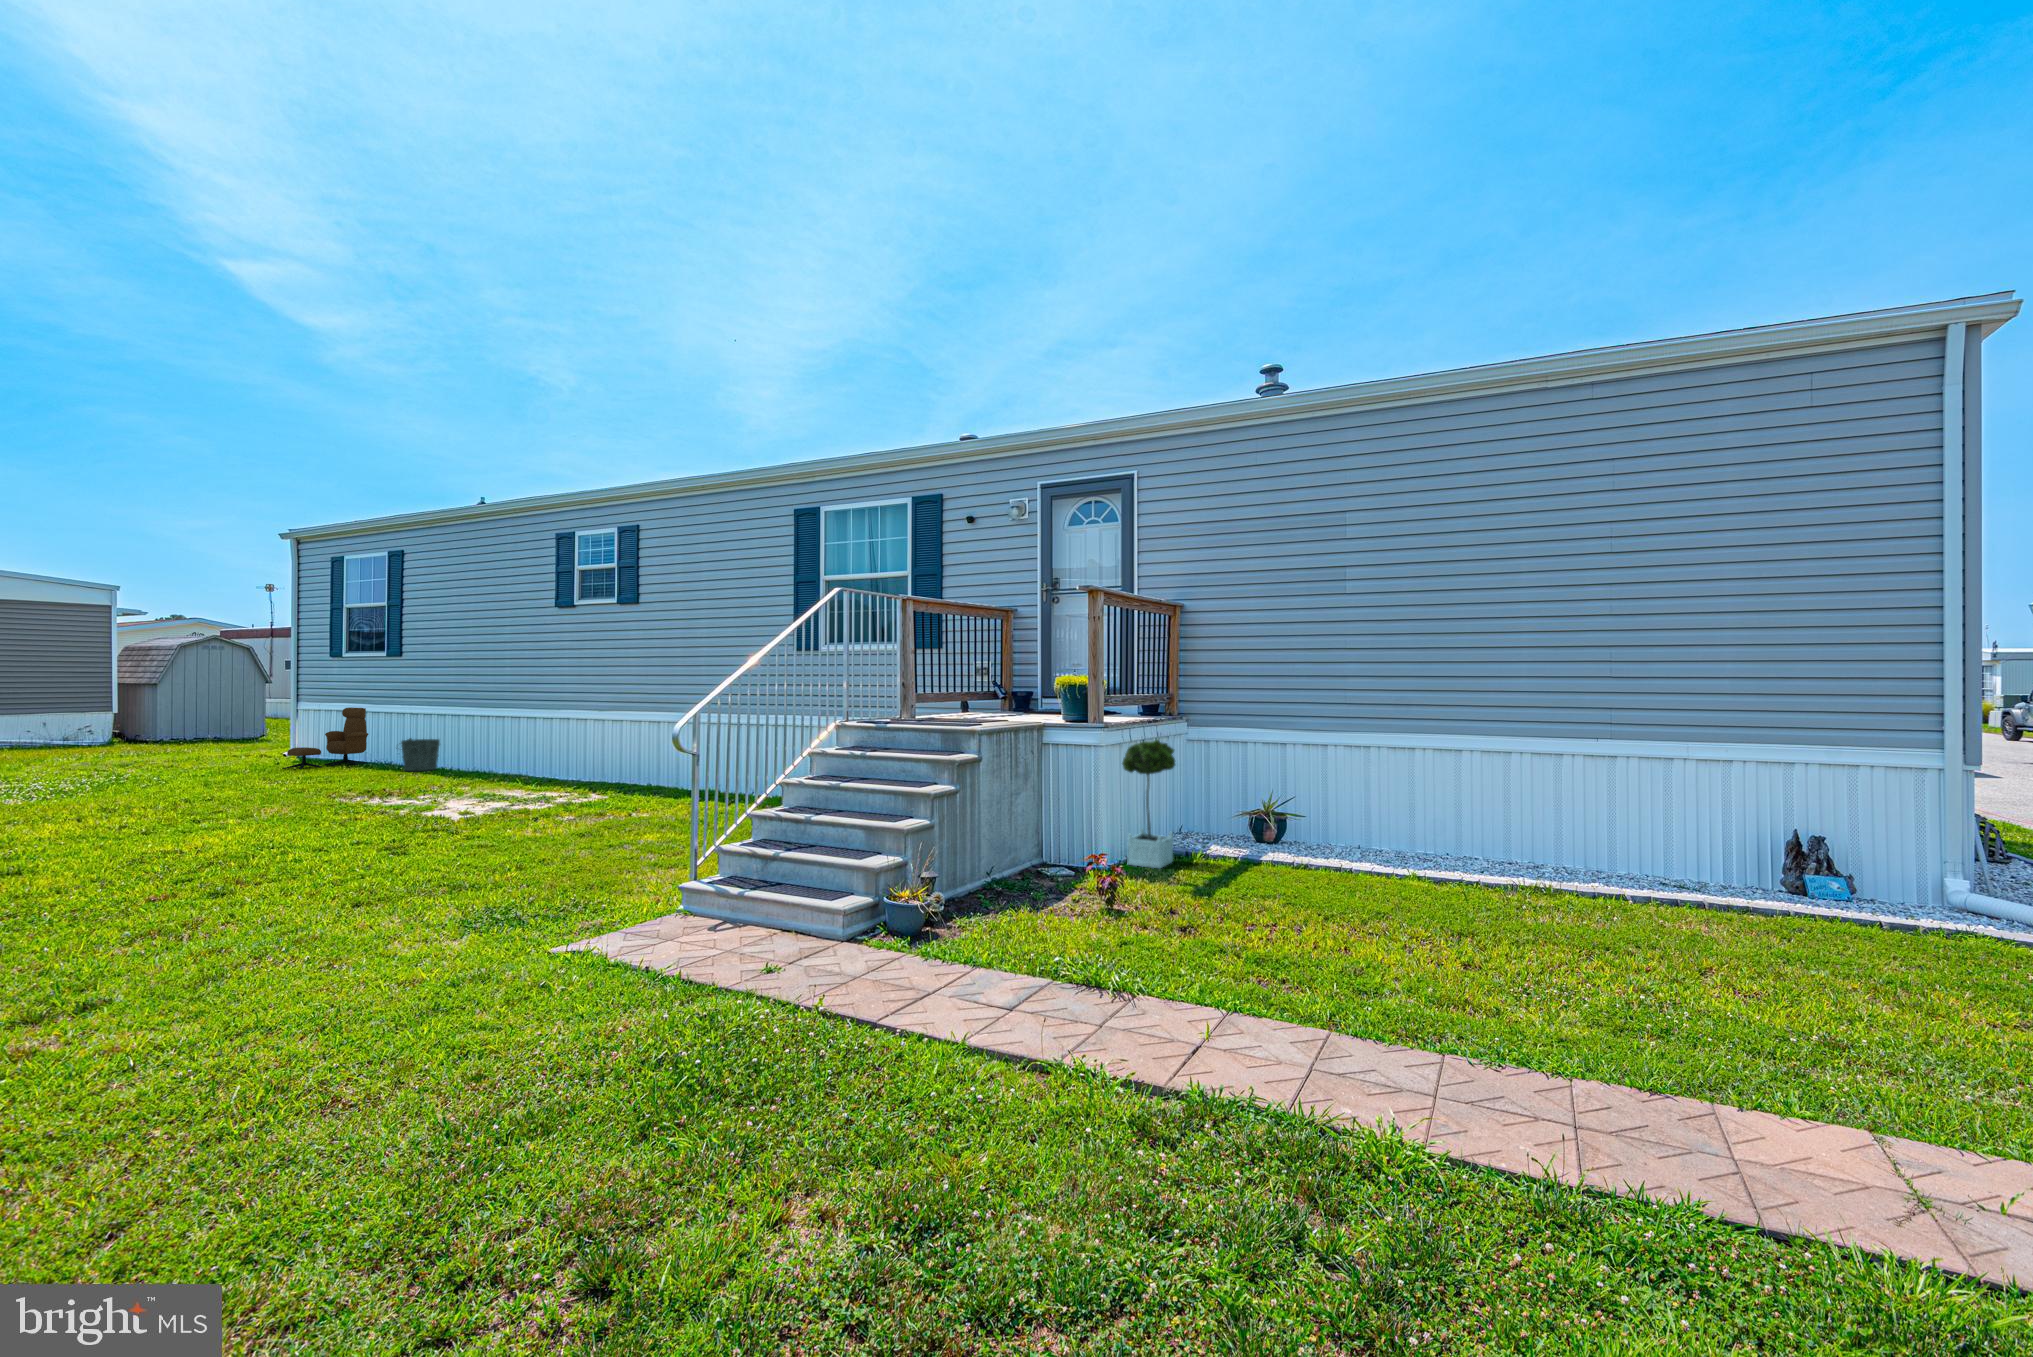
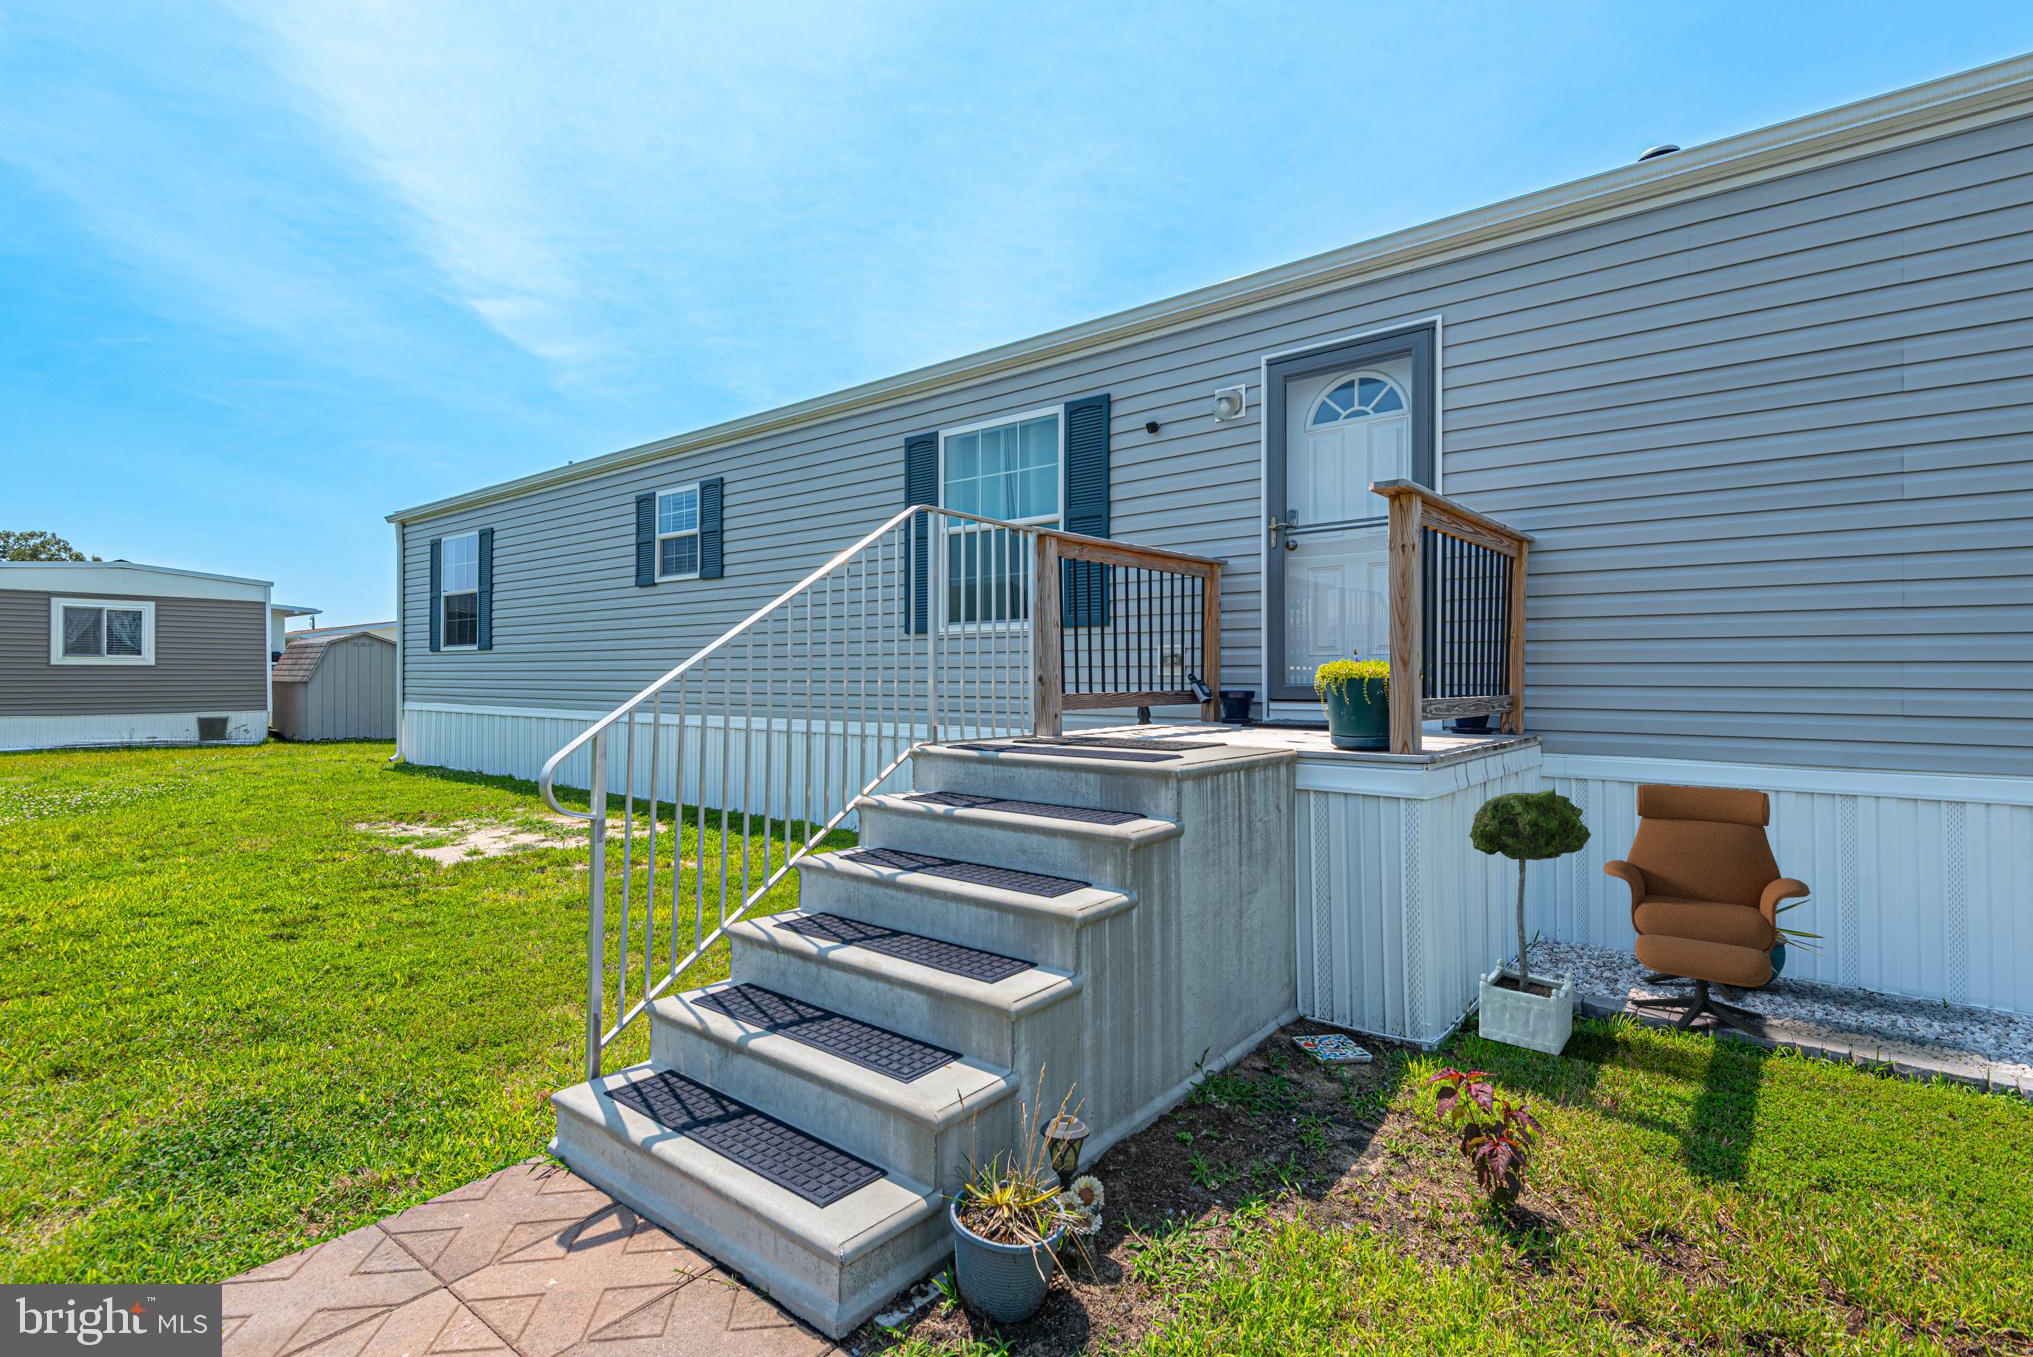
lounge chair: present [283,707,368,769] -> present [1603,785,1810,1039]
bucket: present [401,738,440,771] -> present [197,716,229,740]

